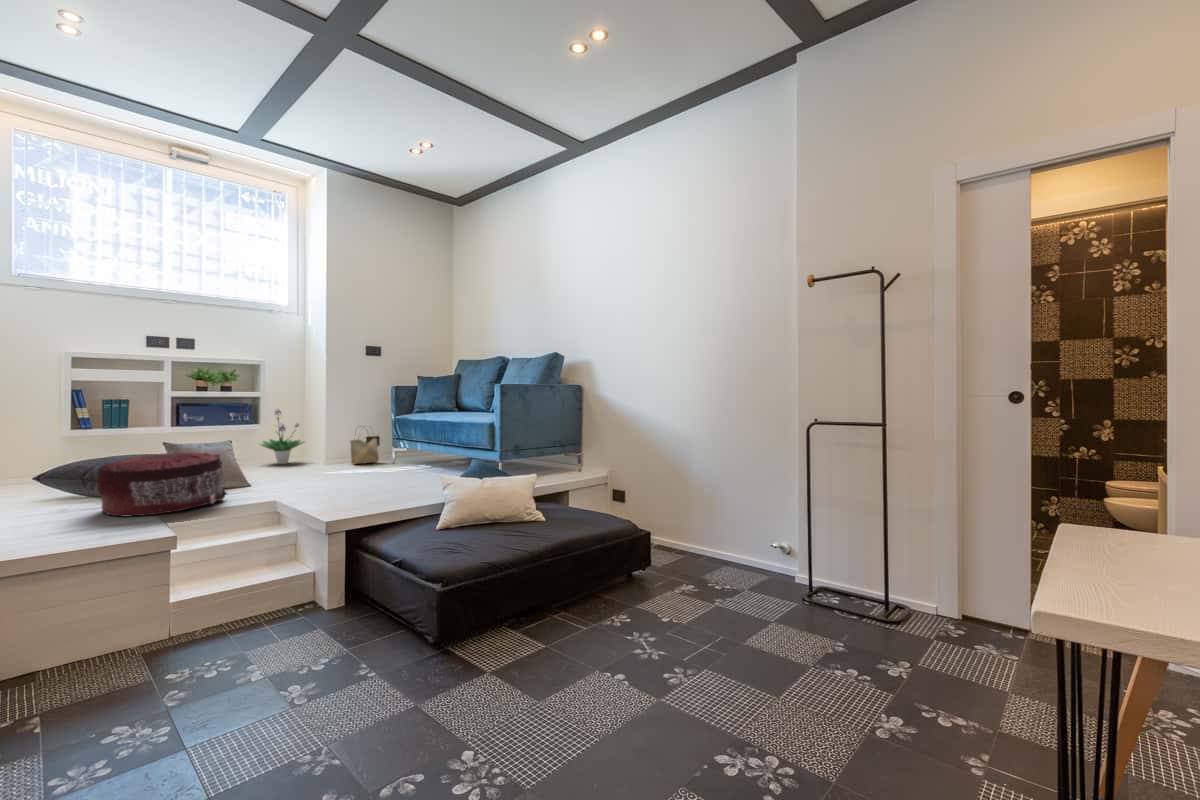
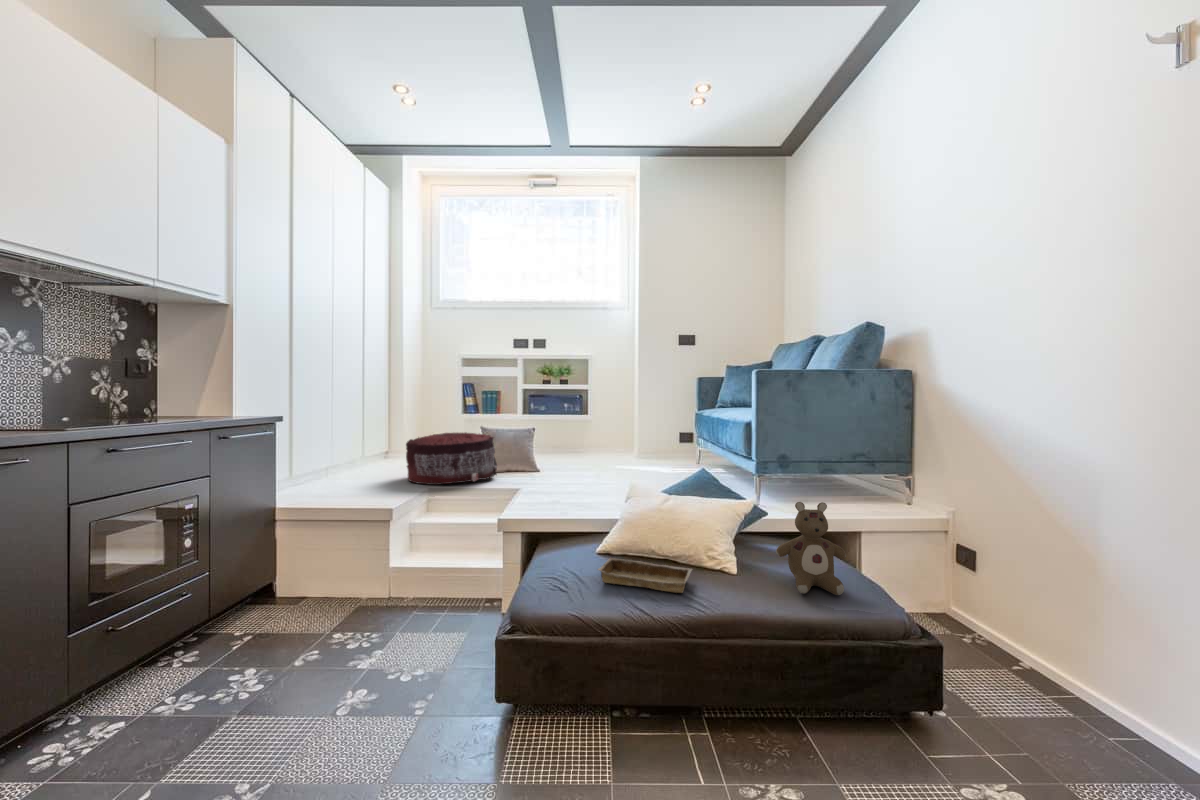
potted plant: present [260,409,303,464] -> none [583,401,623,454]
woven basket: present [350,438,379,464] -> none [652,421,681,461]
stuffed bear: none [558,471,598,524] -> present [776,502,846,595]
tray: none [459,524,525,543] -> present [598,558,692,593]

